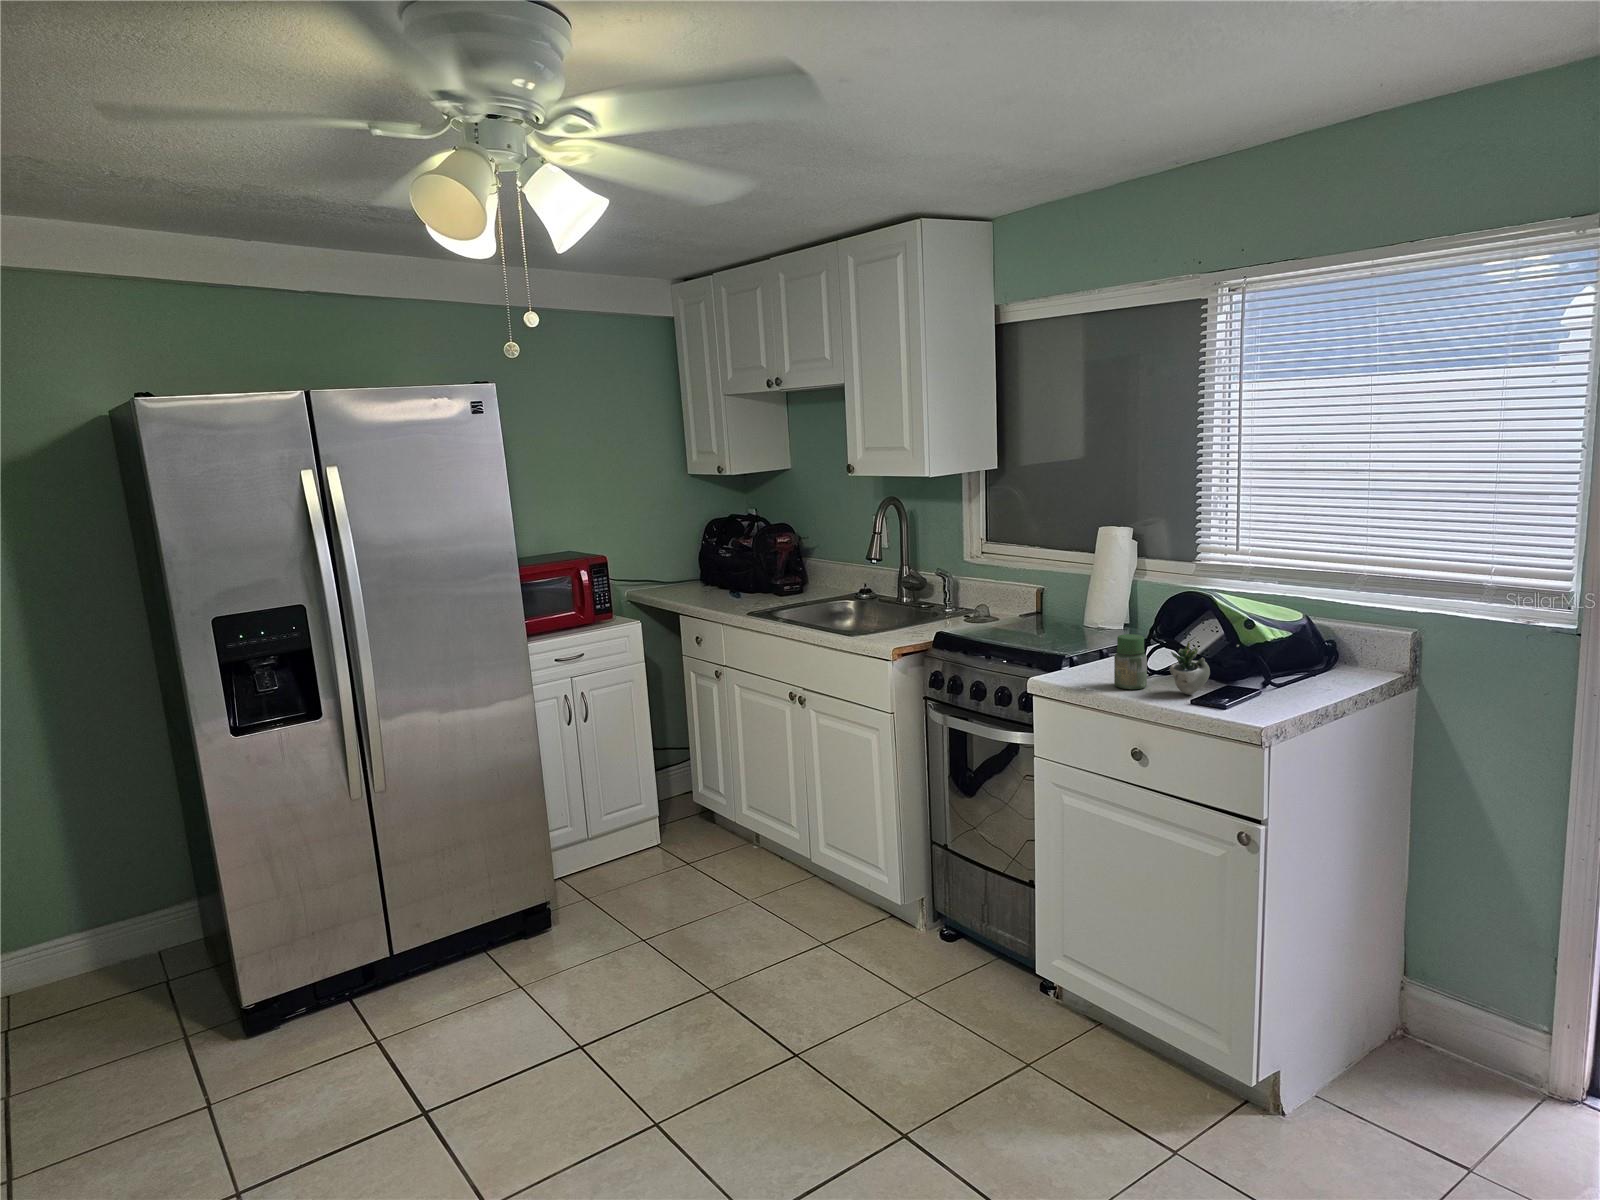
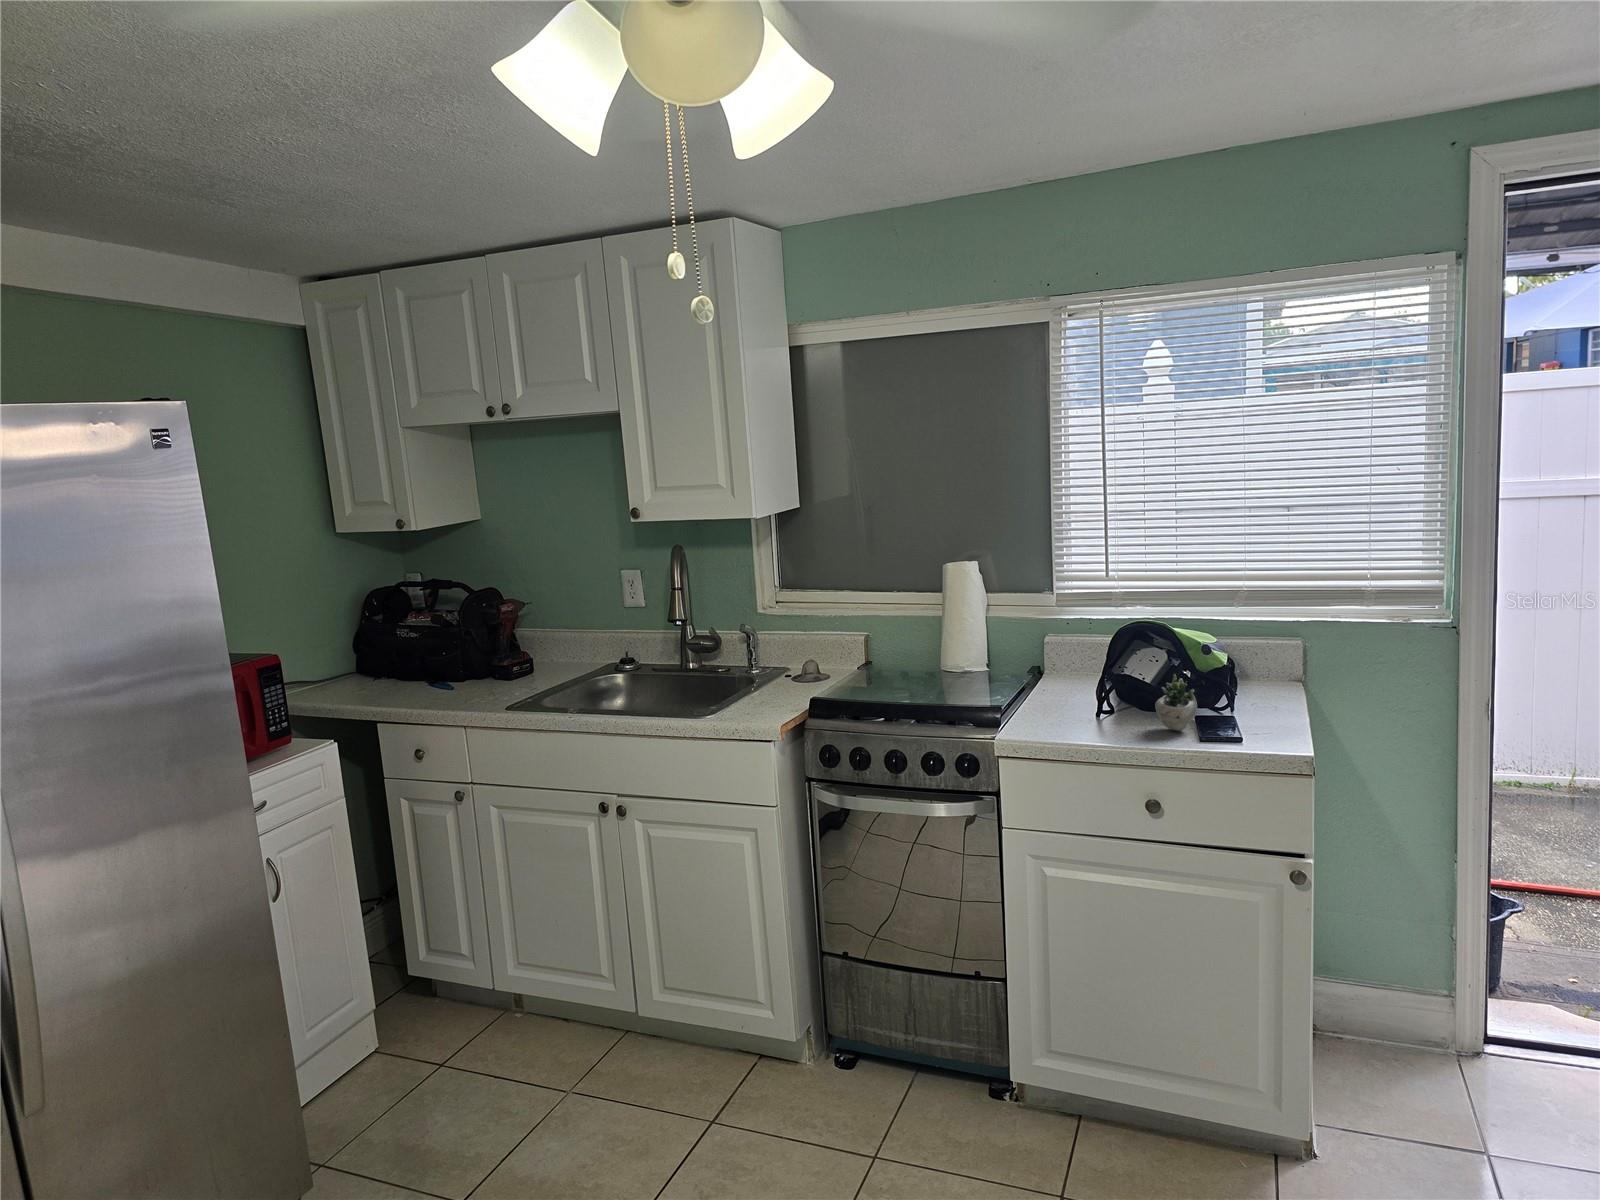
jar: present [1114,634,1147,689] -> none [1090,674,1126,735]

